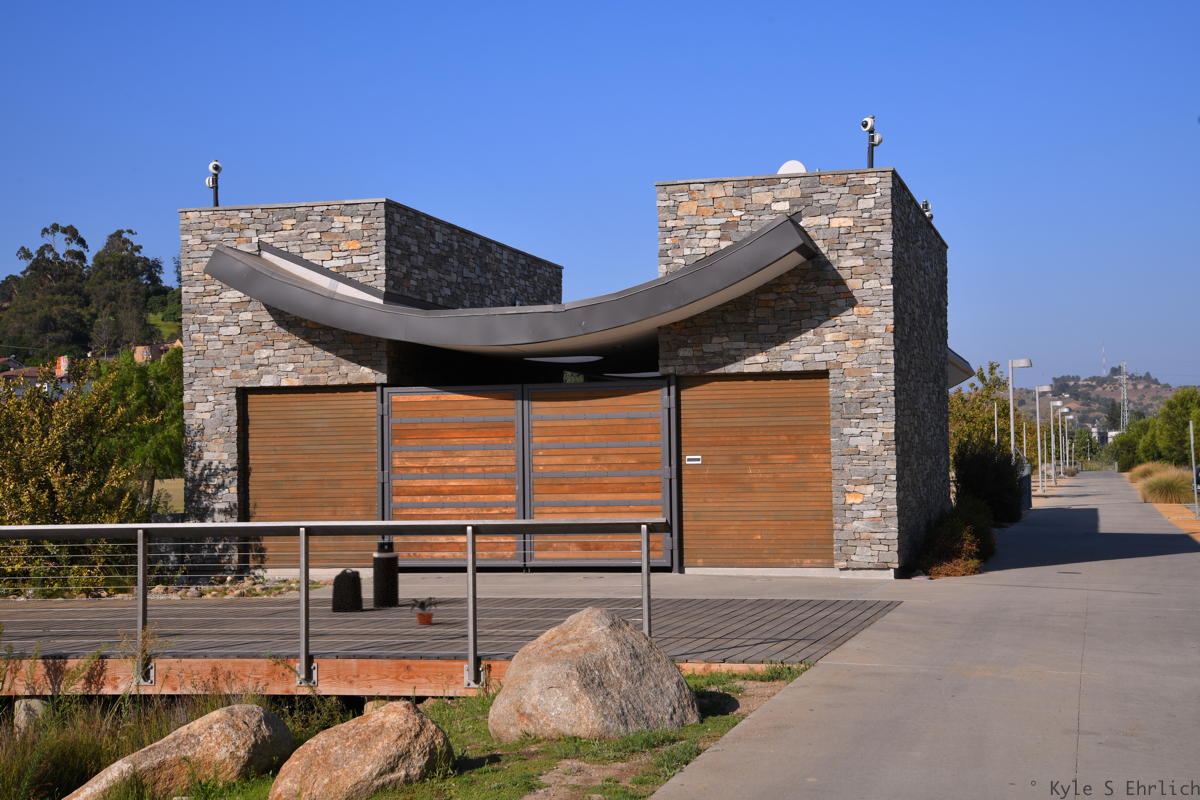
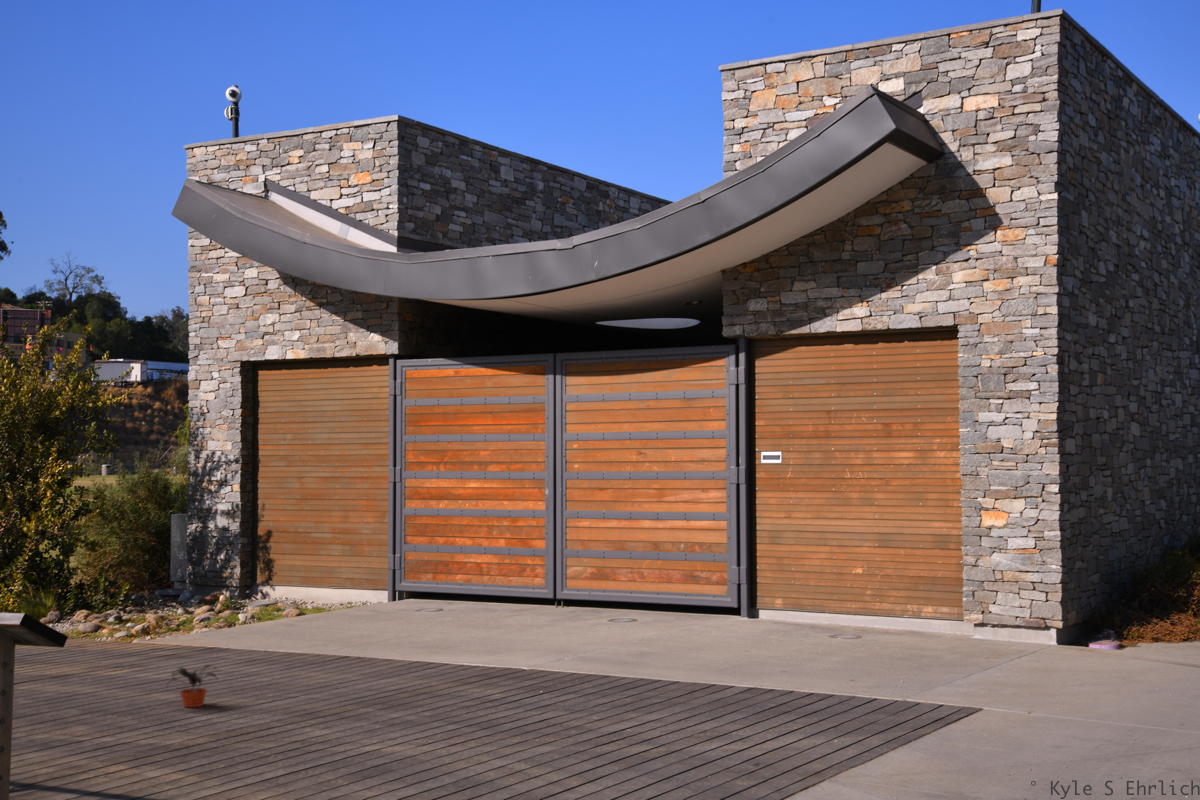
trash can: present [373,541,399,608] -> none [232,570,269,663]
backpack: present [331,568,363,612] -> none [162,607,210,669]

